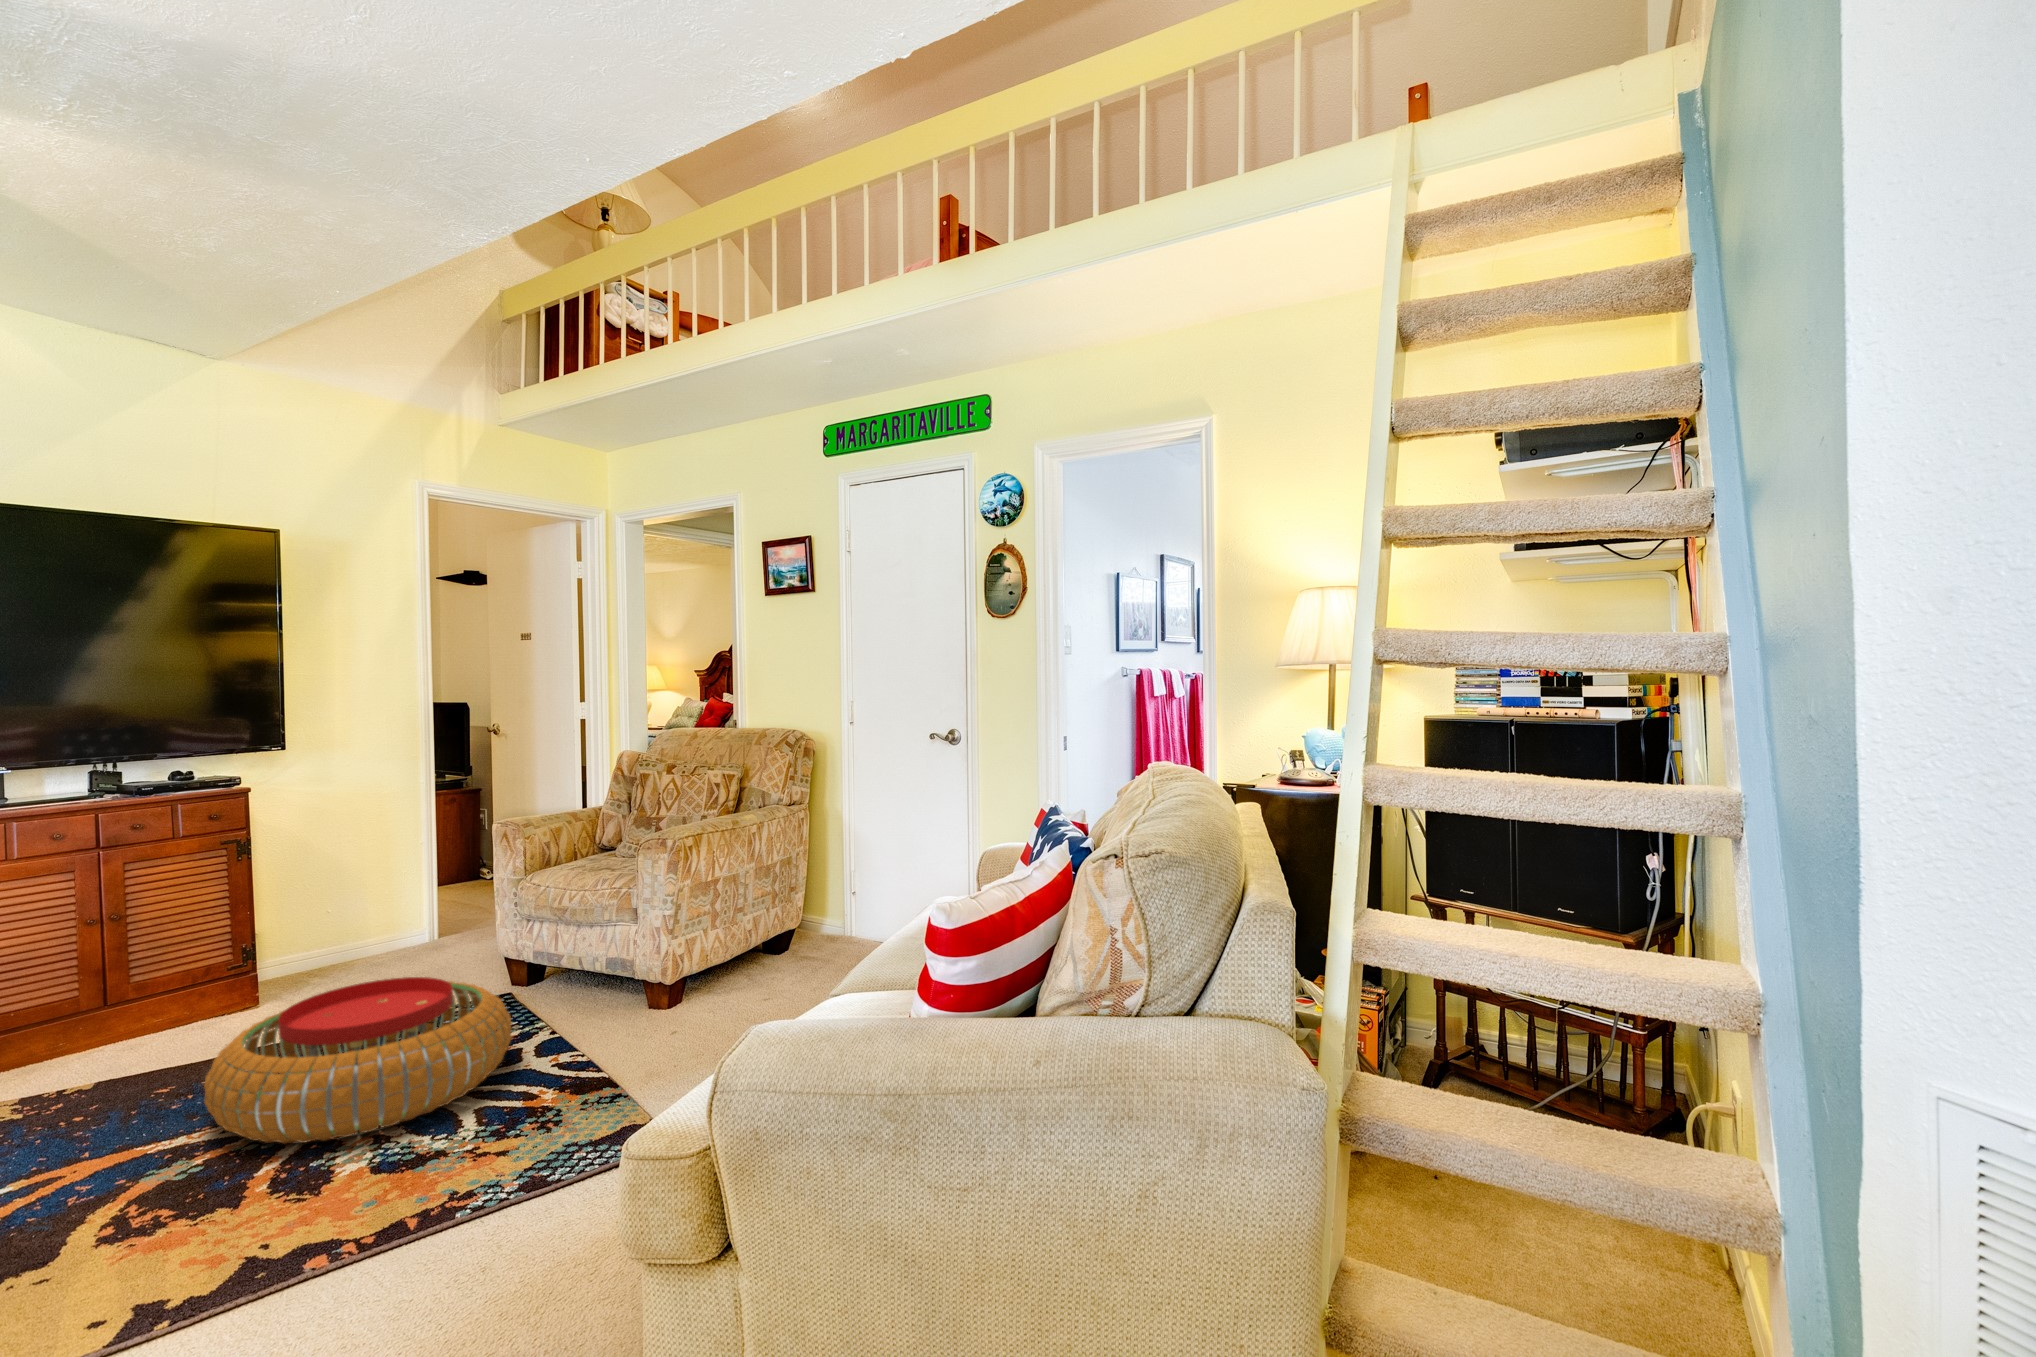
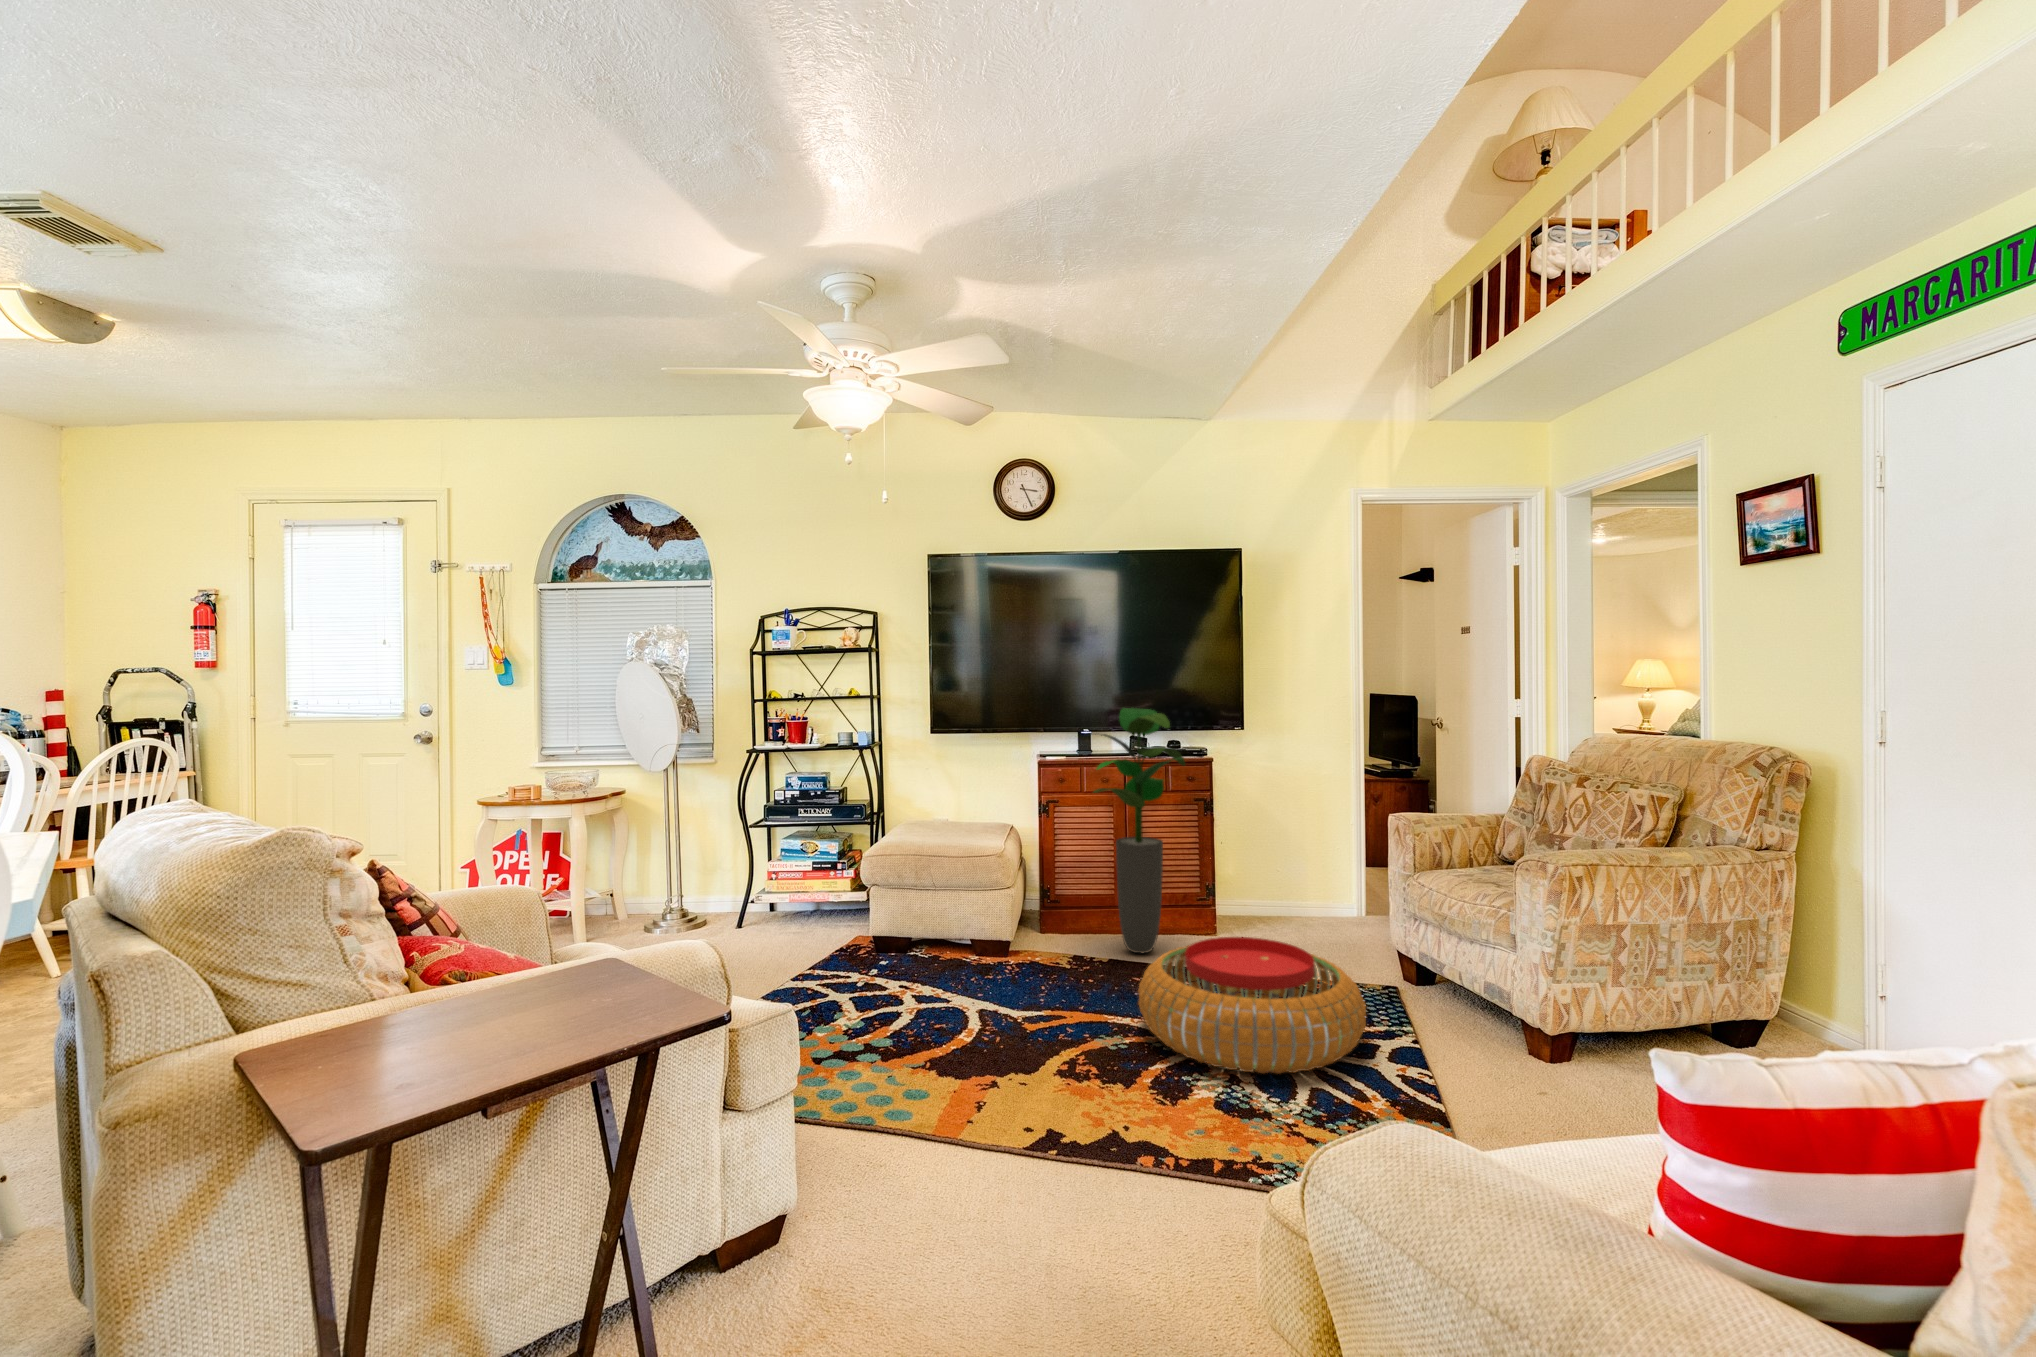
potted plant: none [30,732,229,1062] -> present [1094,708,1185,953]

